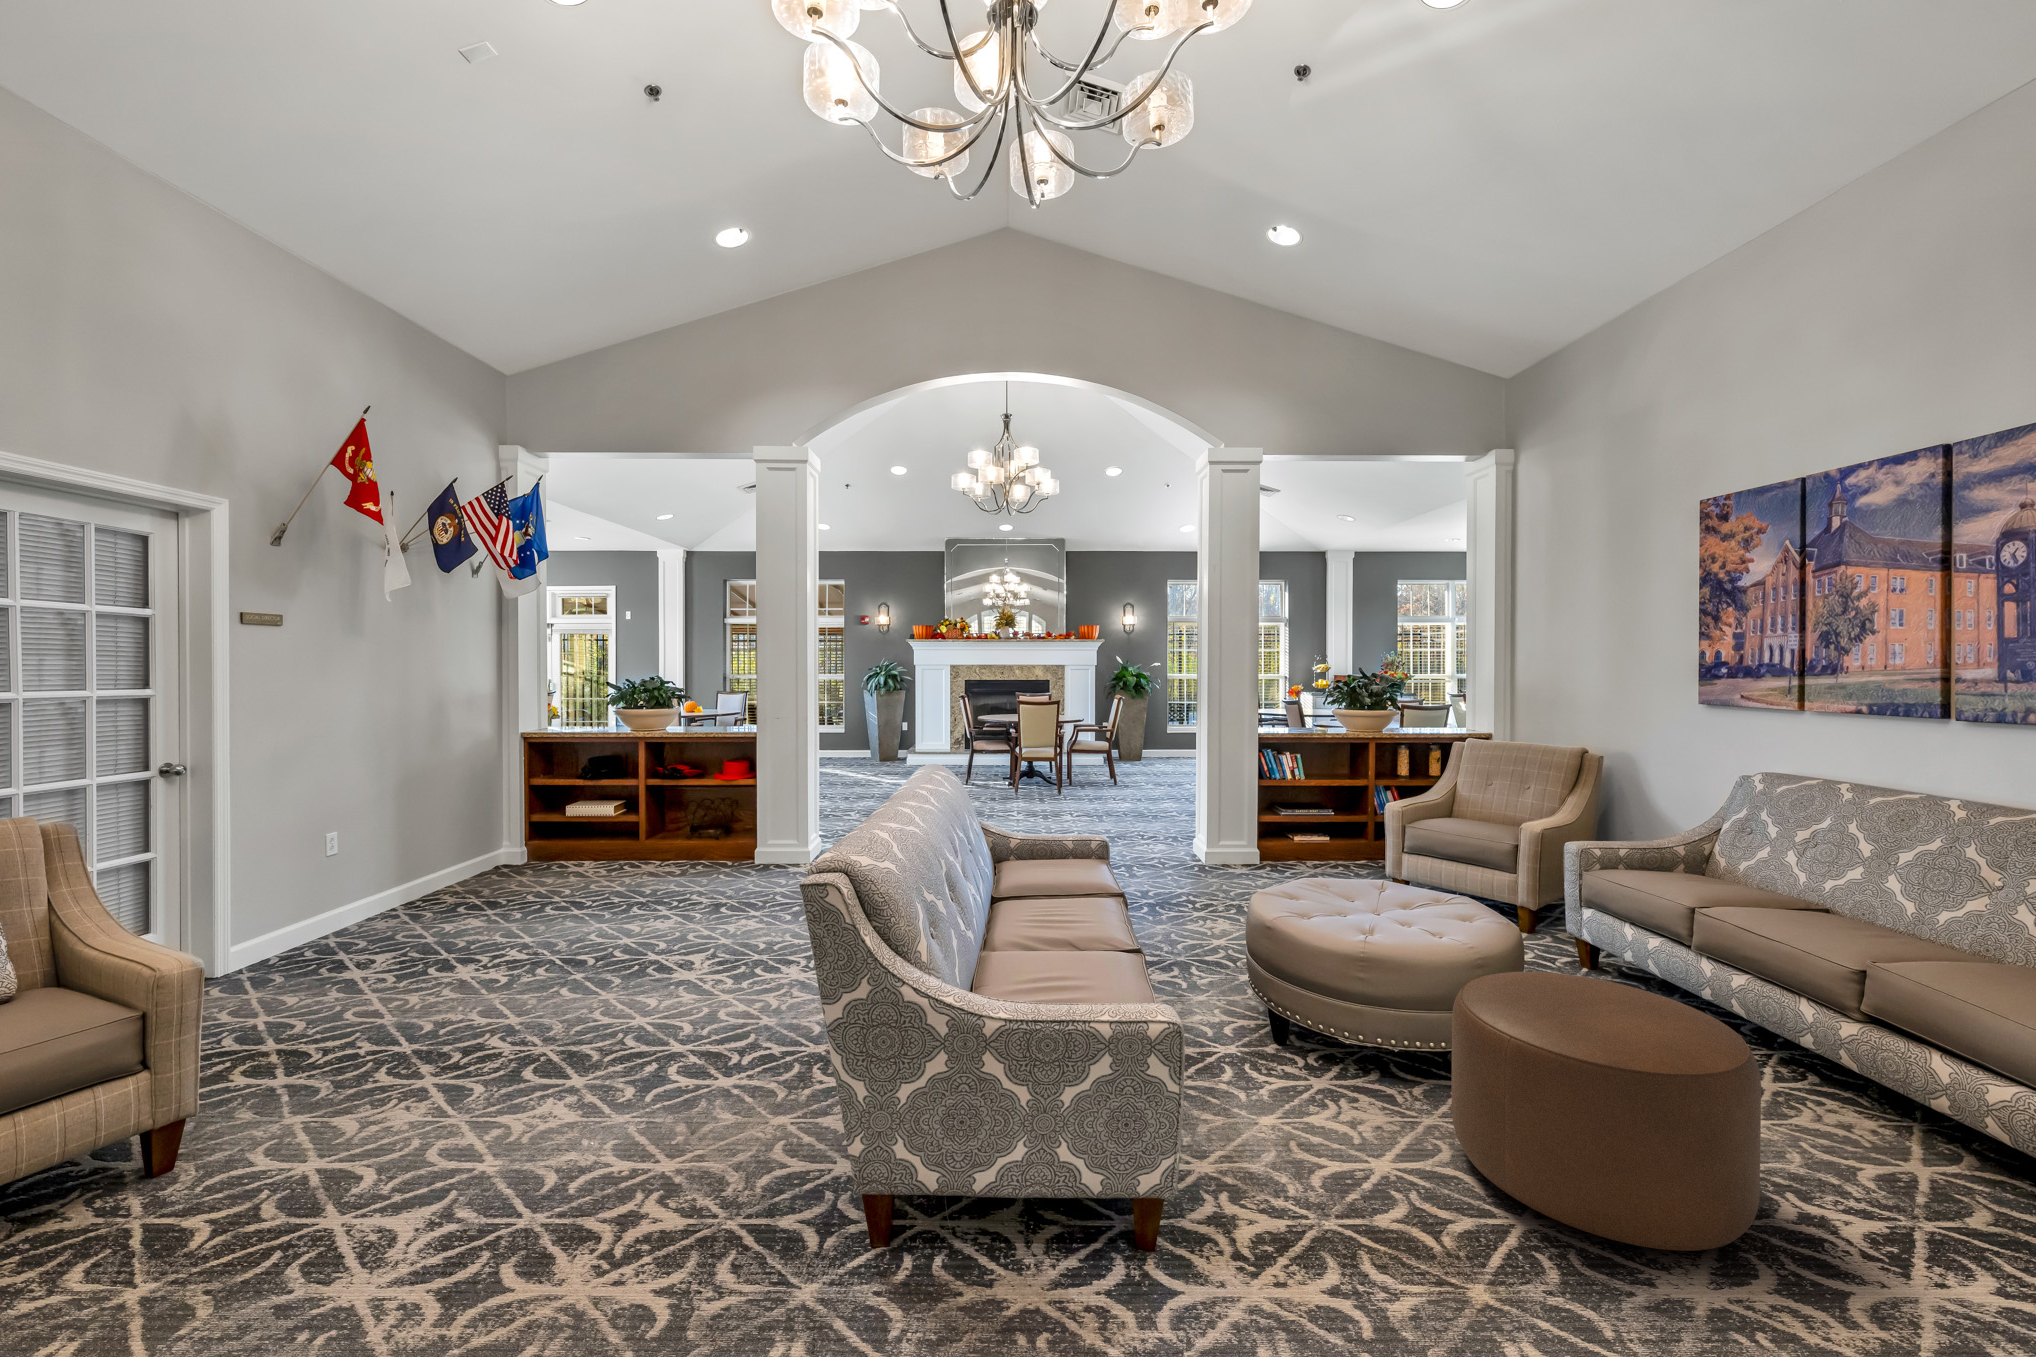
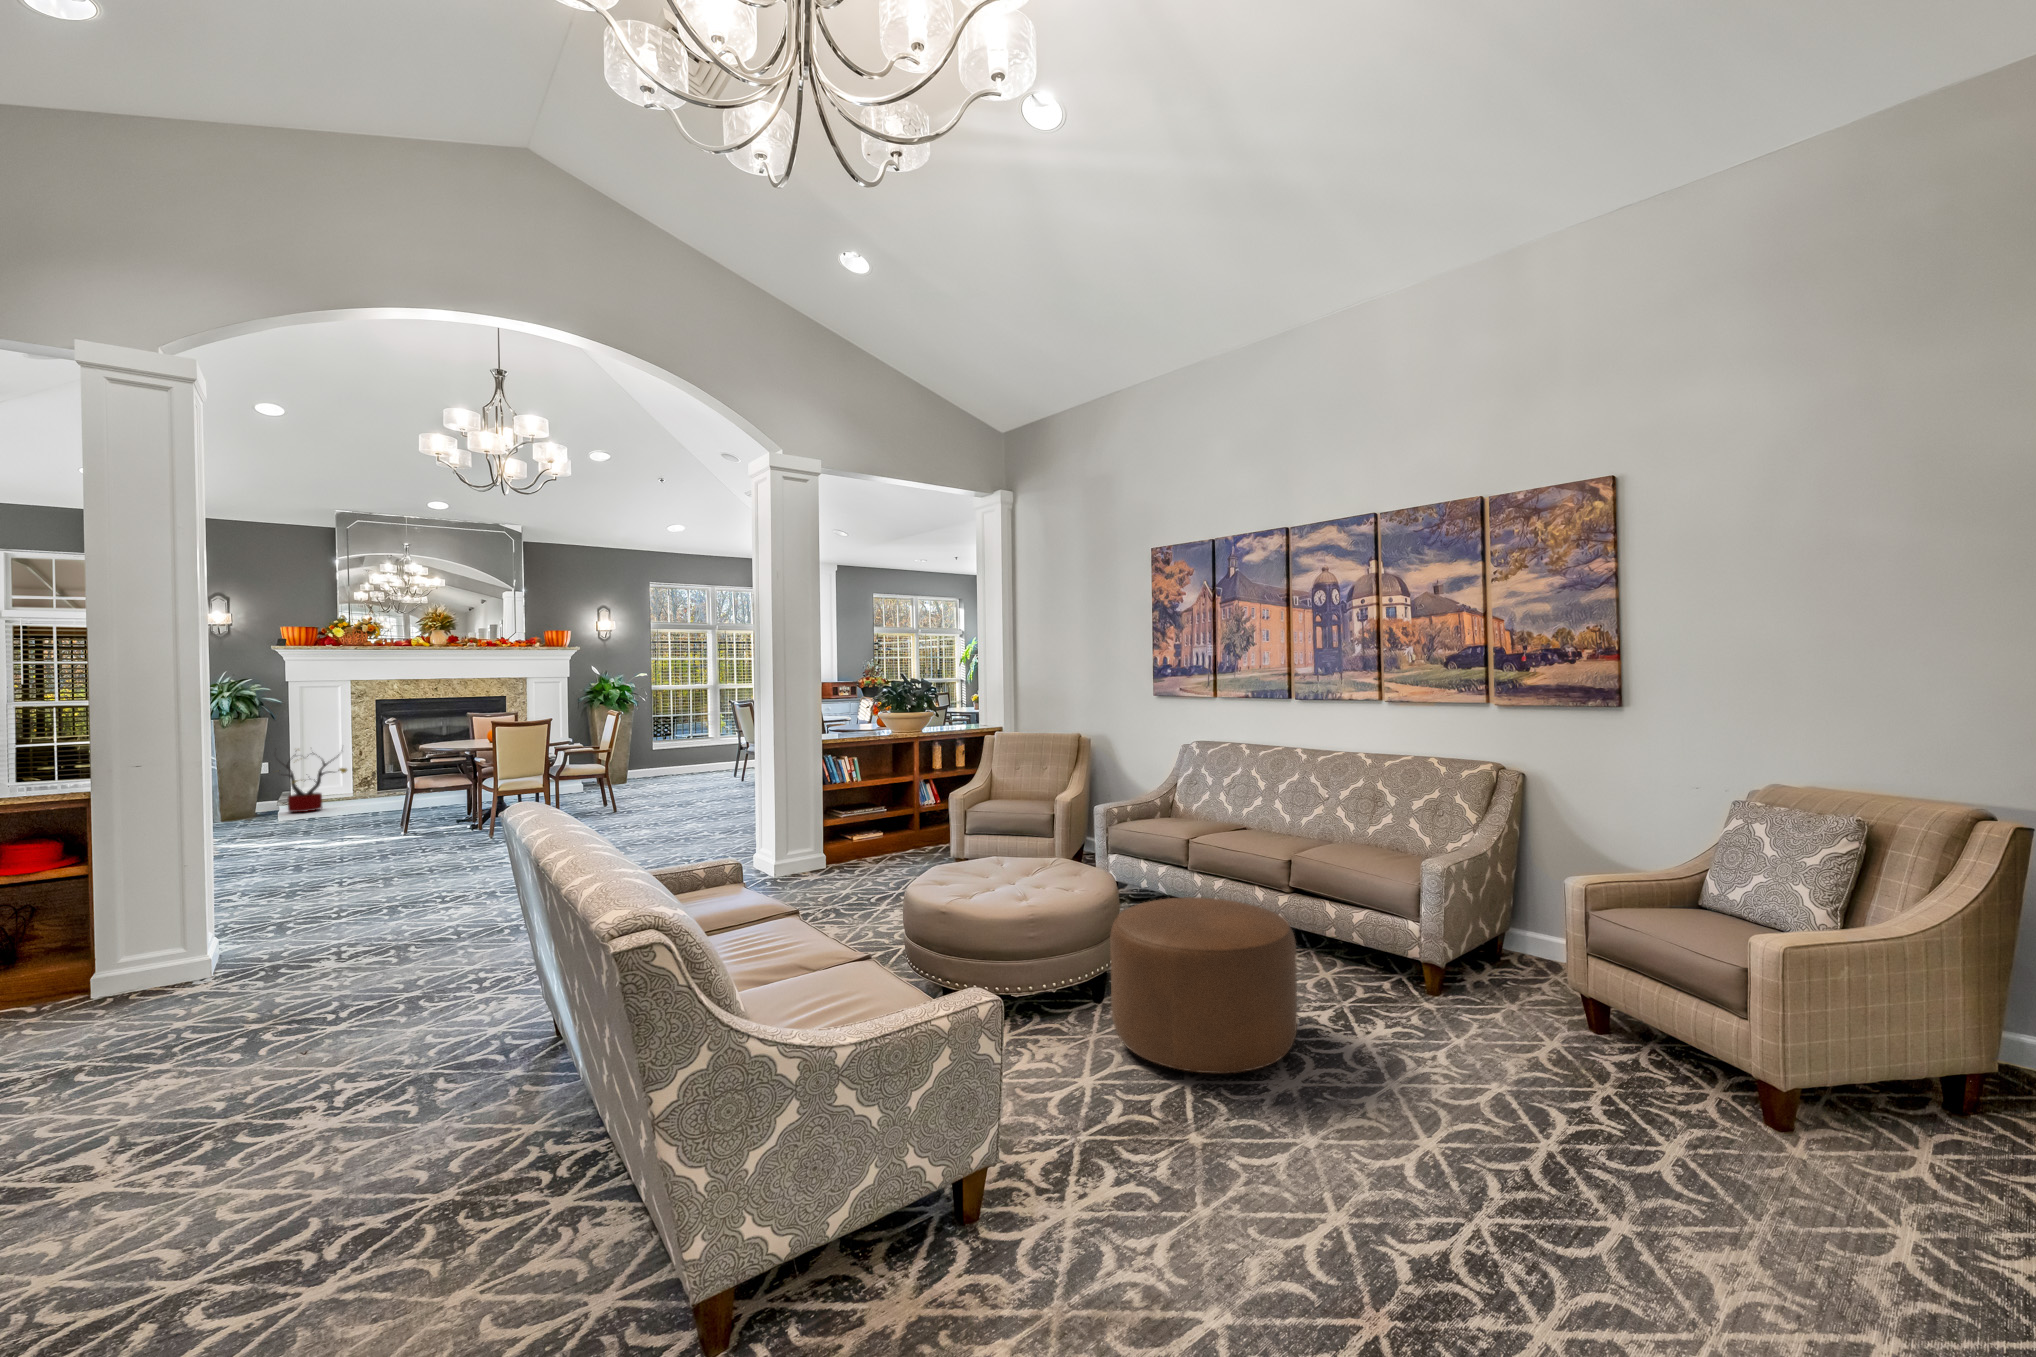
decorative plant: none [917,709,956,756] -> present [282,752,347,812]

